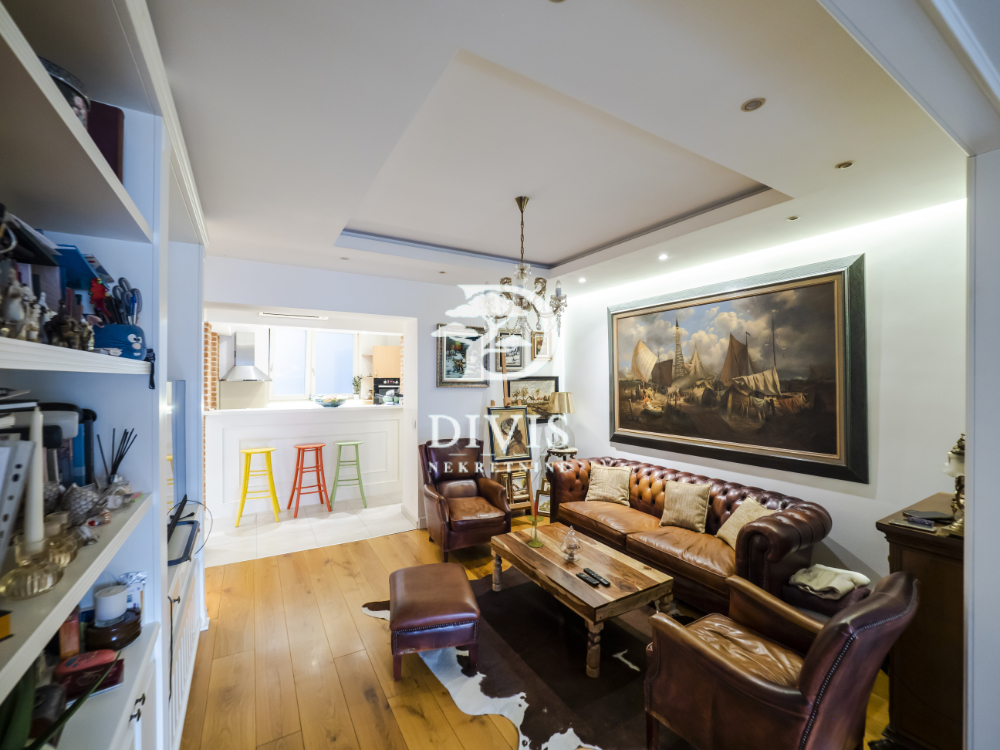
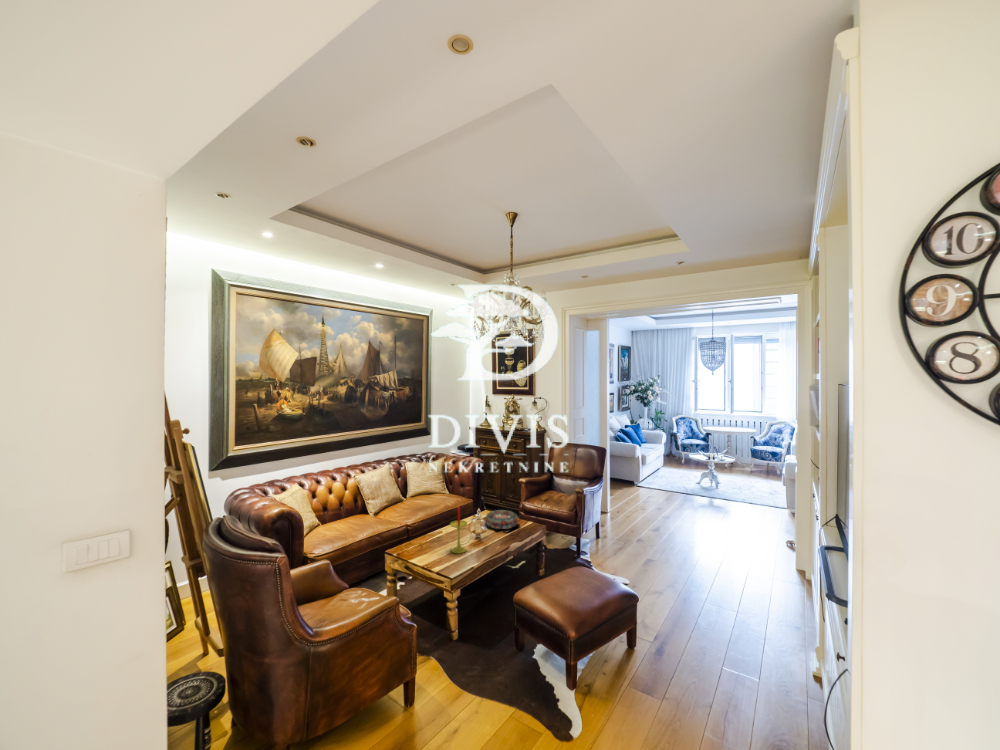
decorative bowl: none [577,554,623,584] -> present [485,510,518,529]

